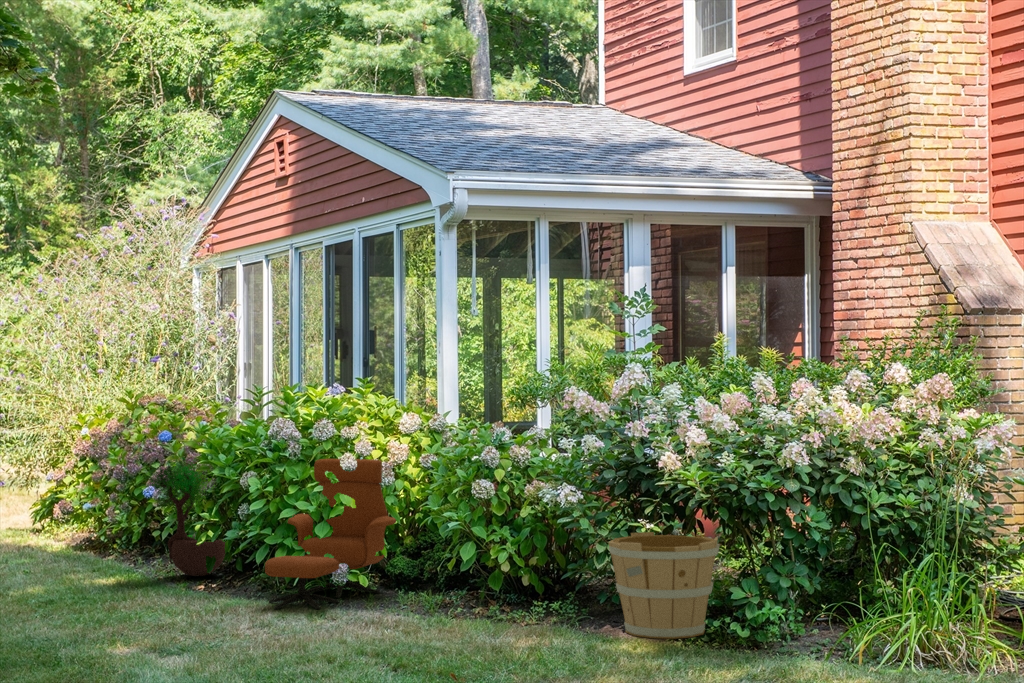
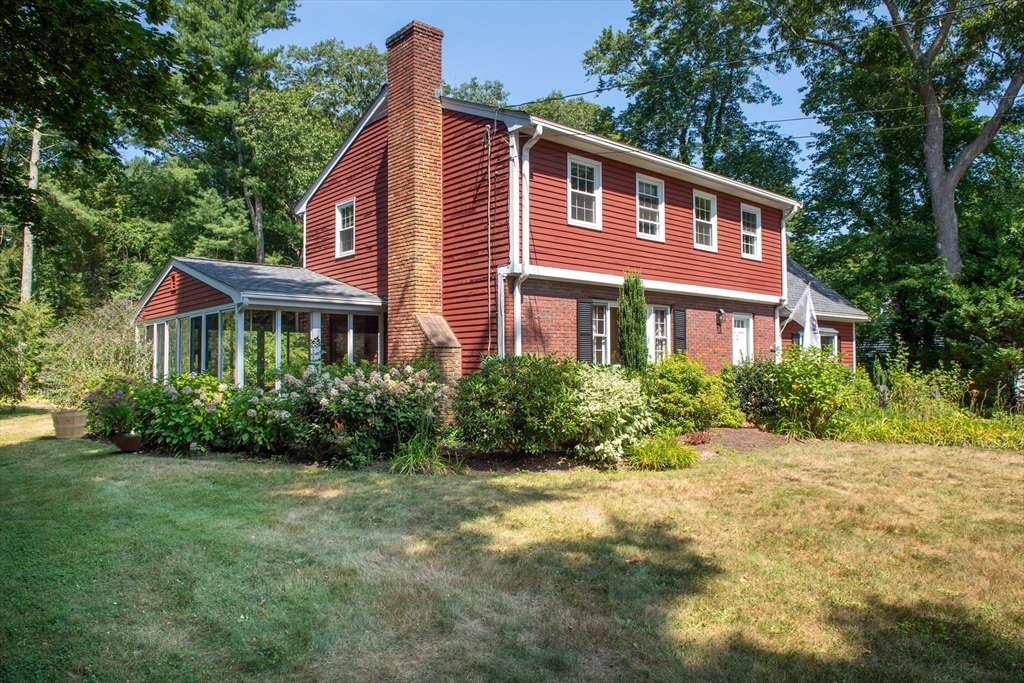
lounge chair: present [265,459,396,609] -> none [158,402,217,463]
wooden bucket: present [609,532,719,639] -> present [51,410,88,439]

